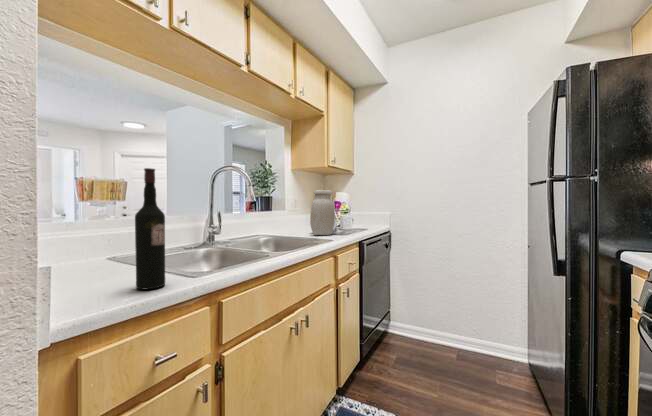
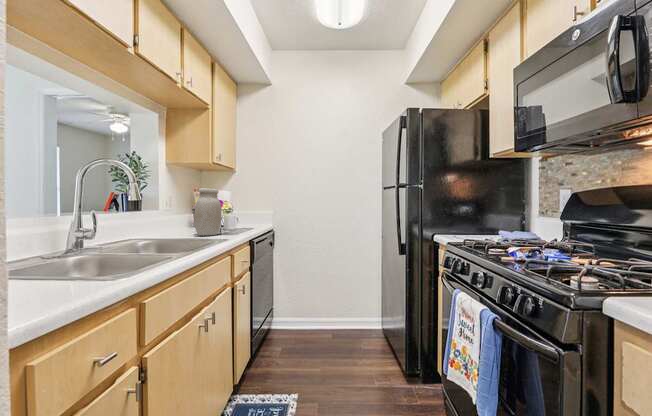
wine bottle: present [135,168,165,289] -> none [52,163,89,297]

